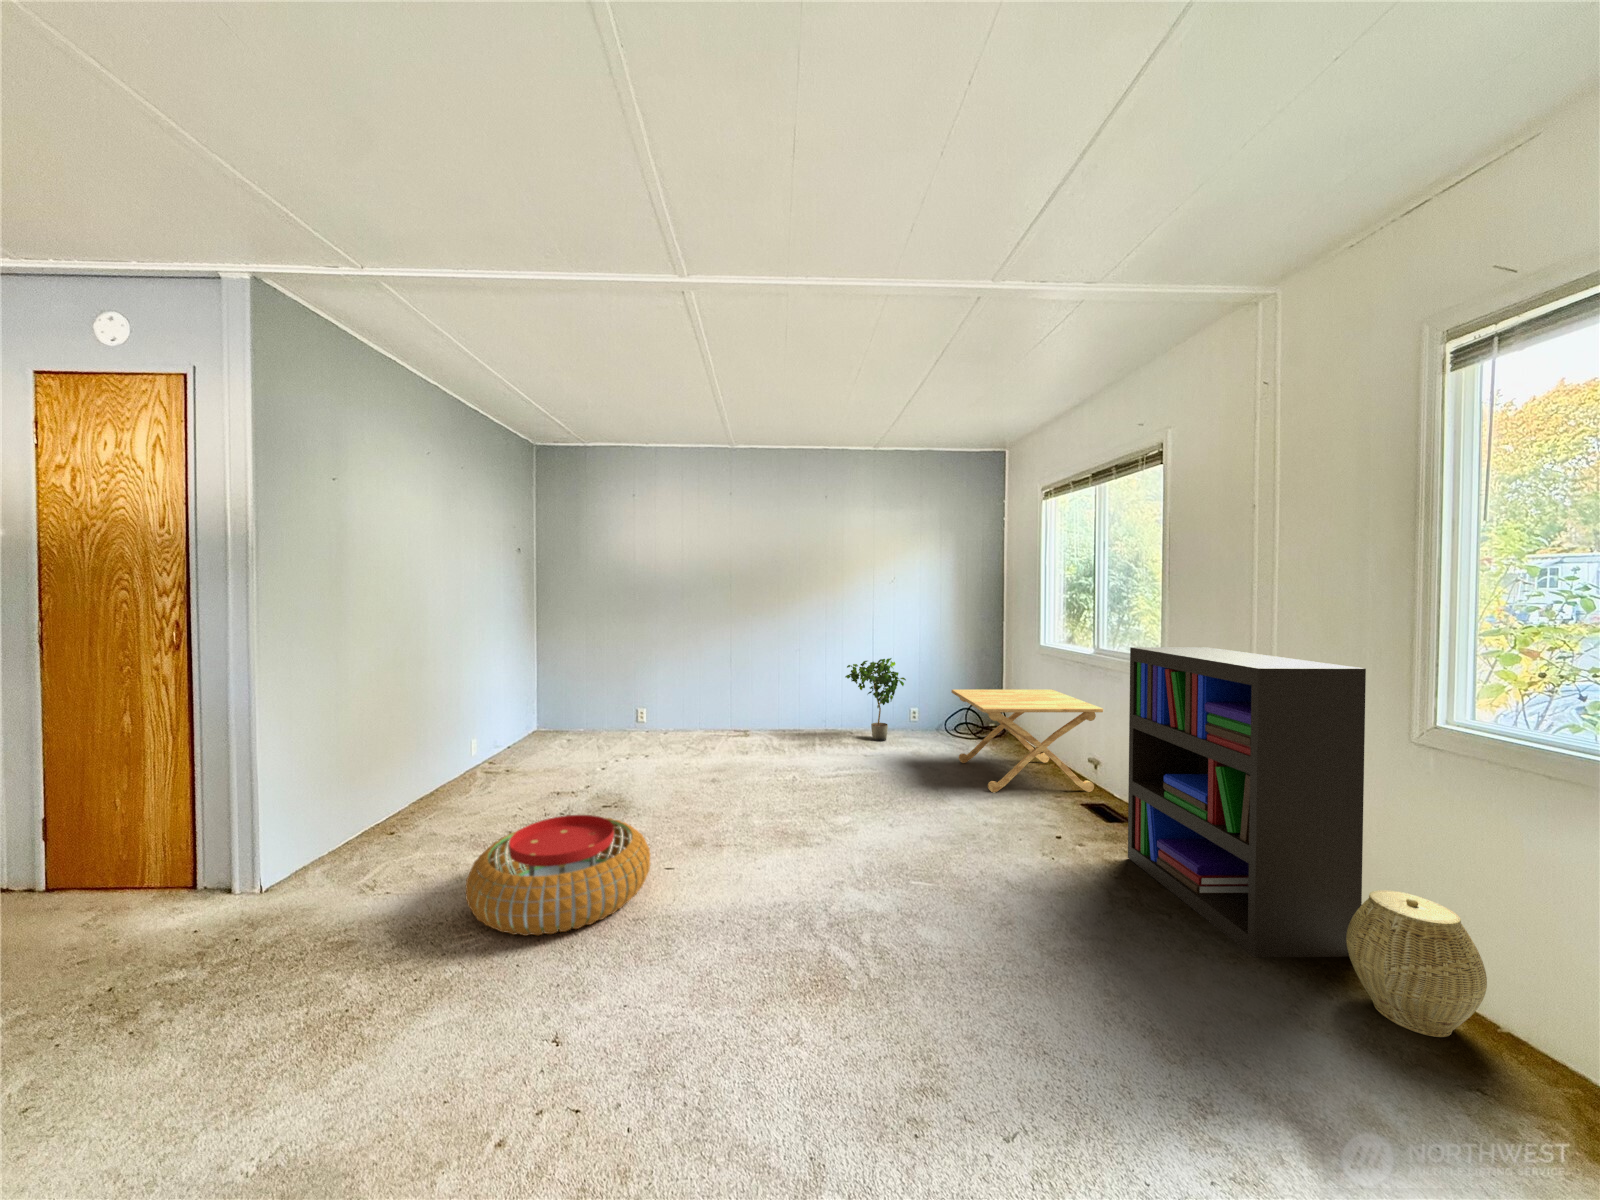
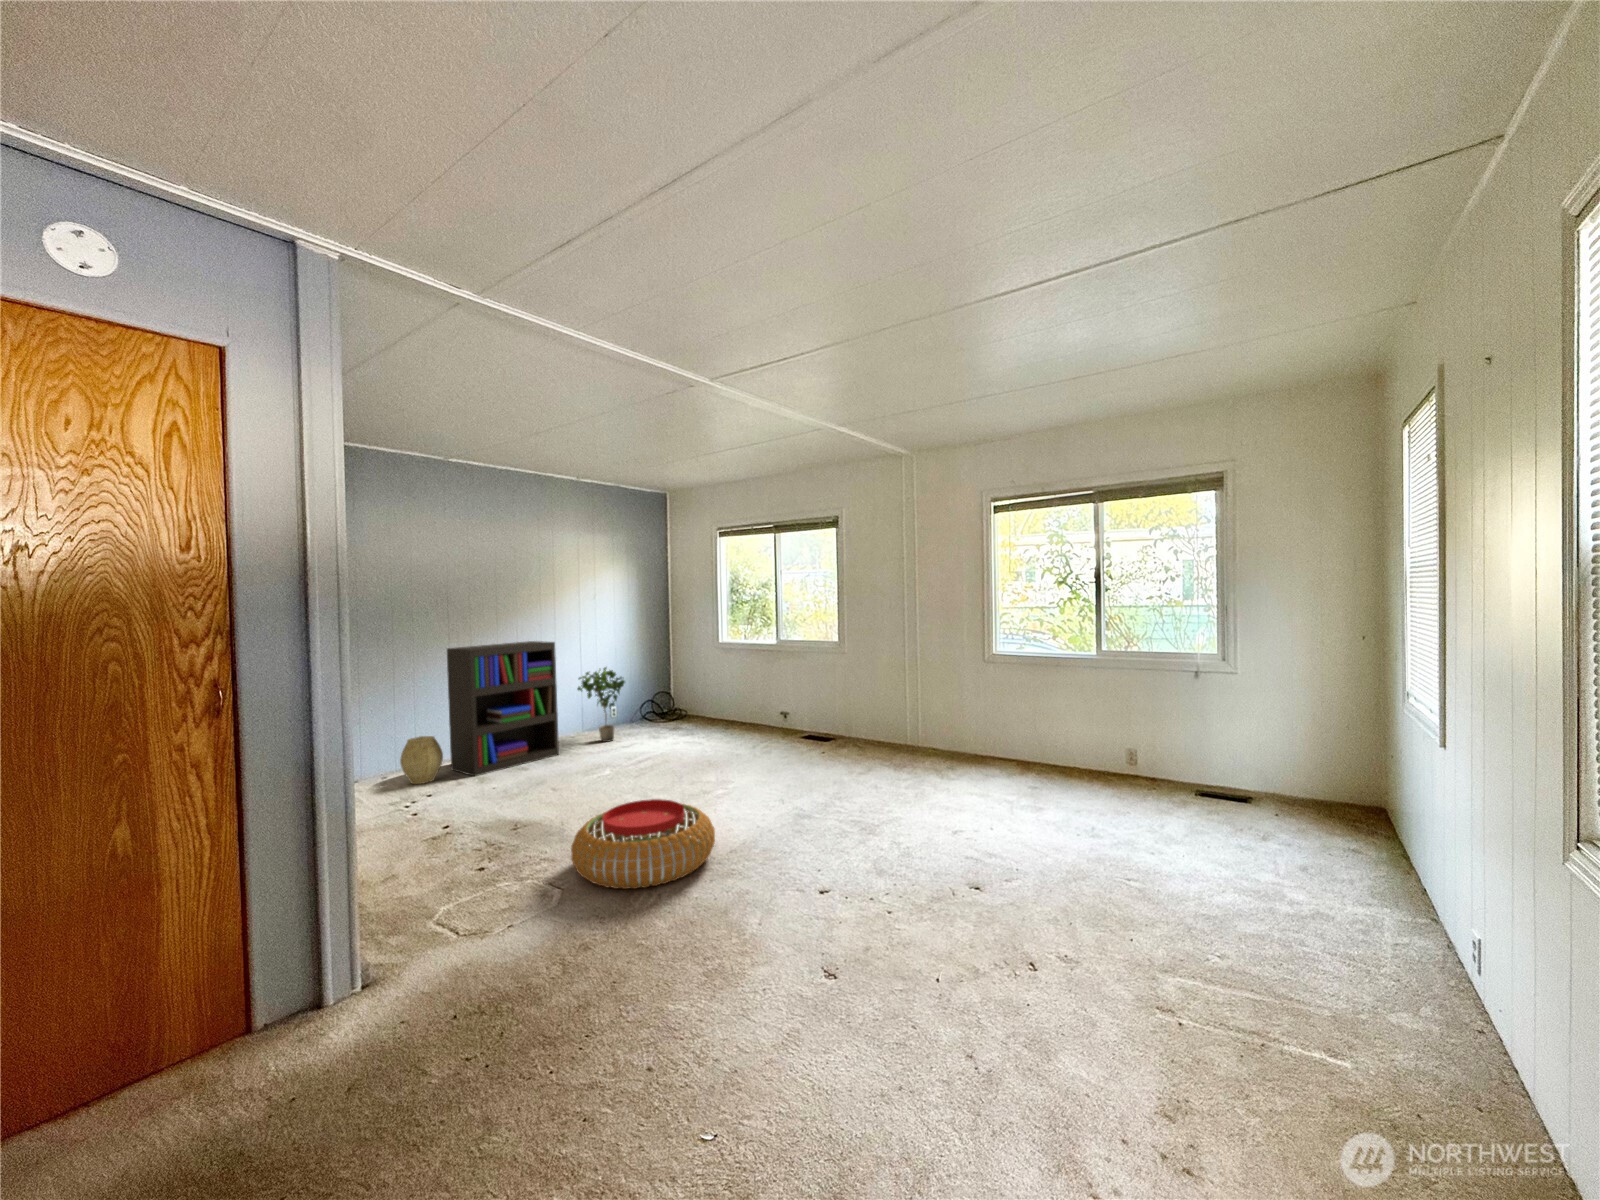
bookshelf: present [1128,647,1366,957] -> present [447,641,559,776]
side table: present [951,690,1103,792] -> none [687,672,794,744]
woven basket: present [1346,890,1487,1037] -> present [400,736,443,784]

